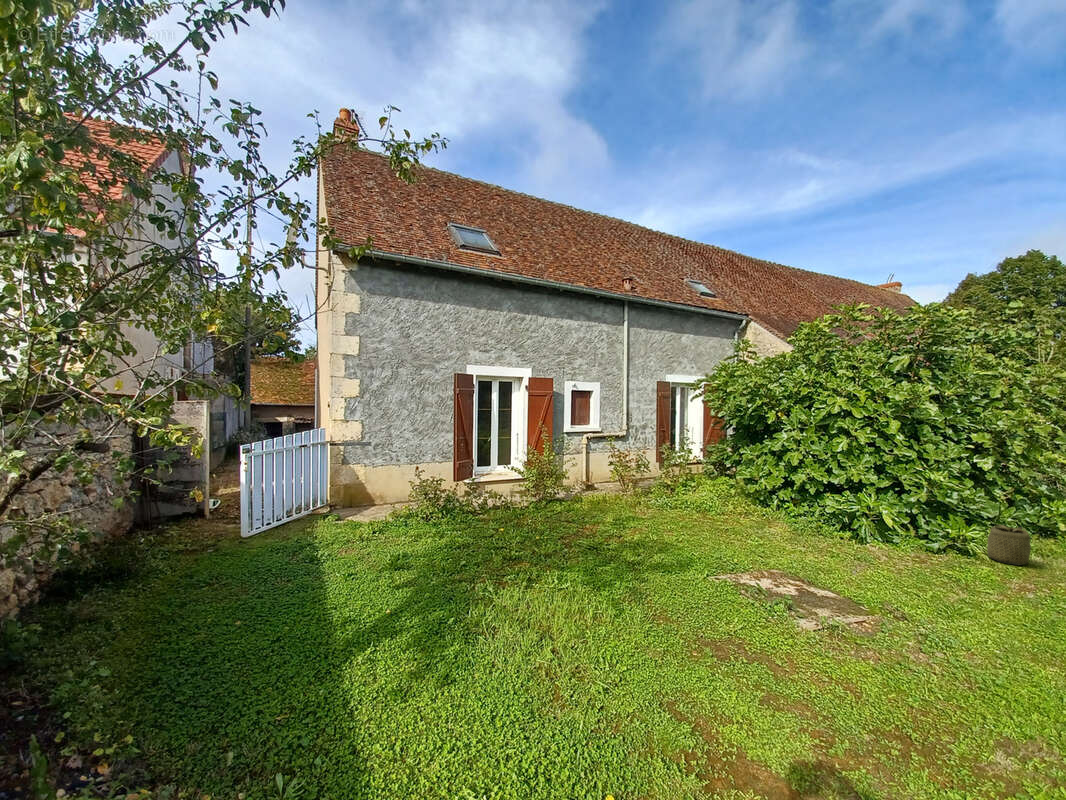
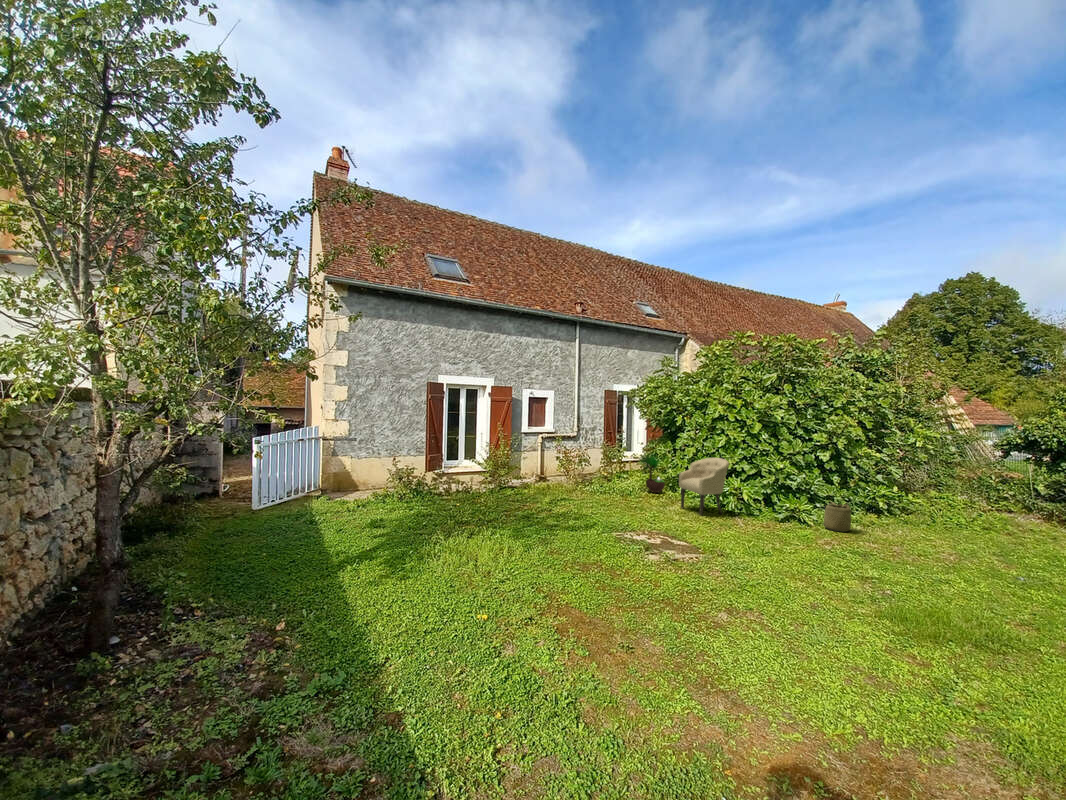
potted tree: none [713,453,748,506] -> present [641,454,665,493]
chair: none [778,464,848,541] -> present [679,458,729,516]

